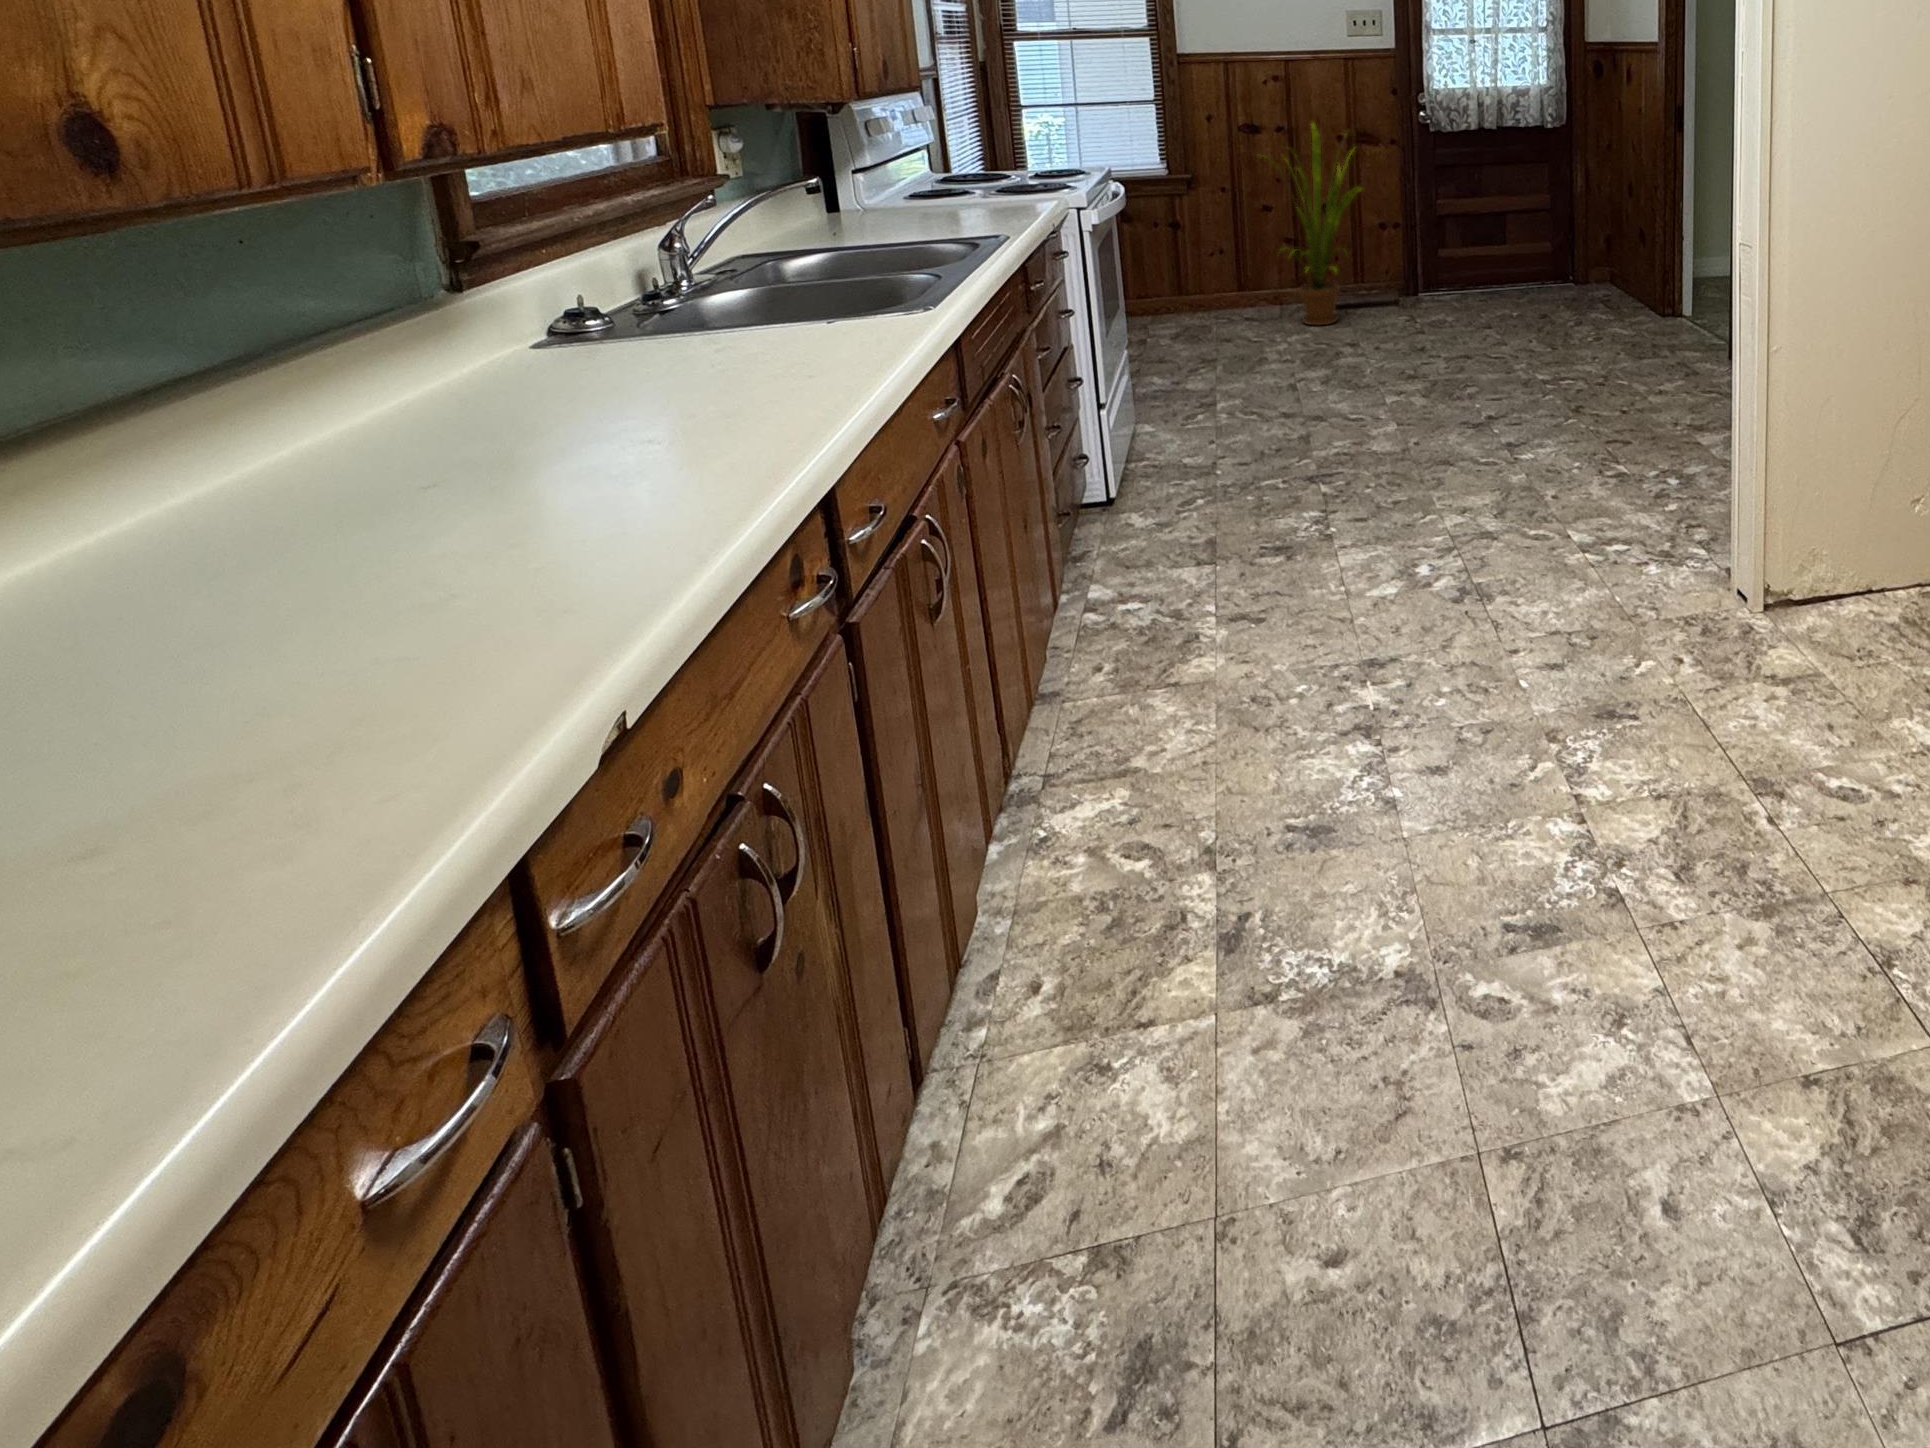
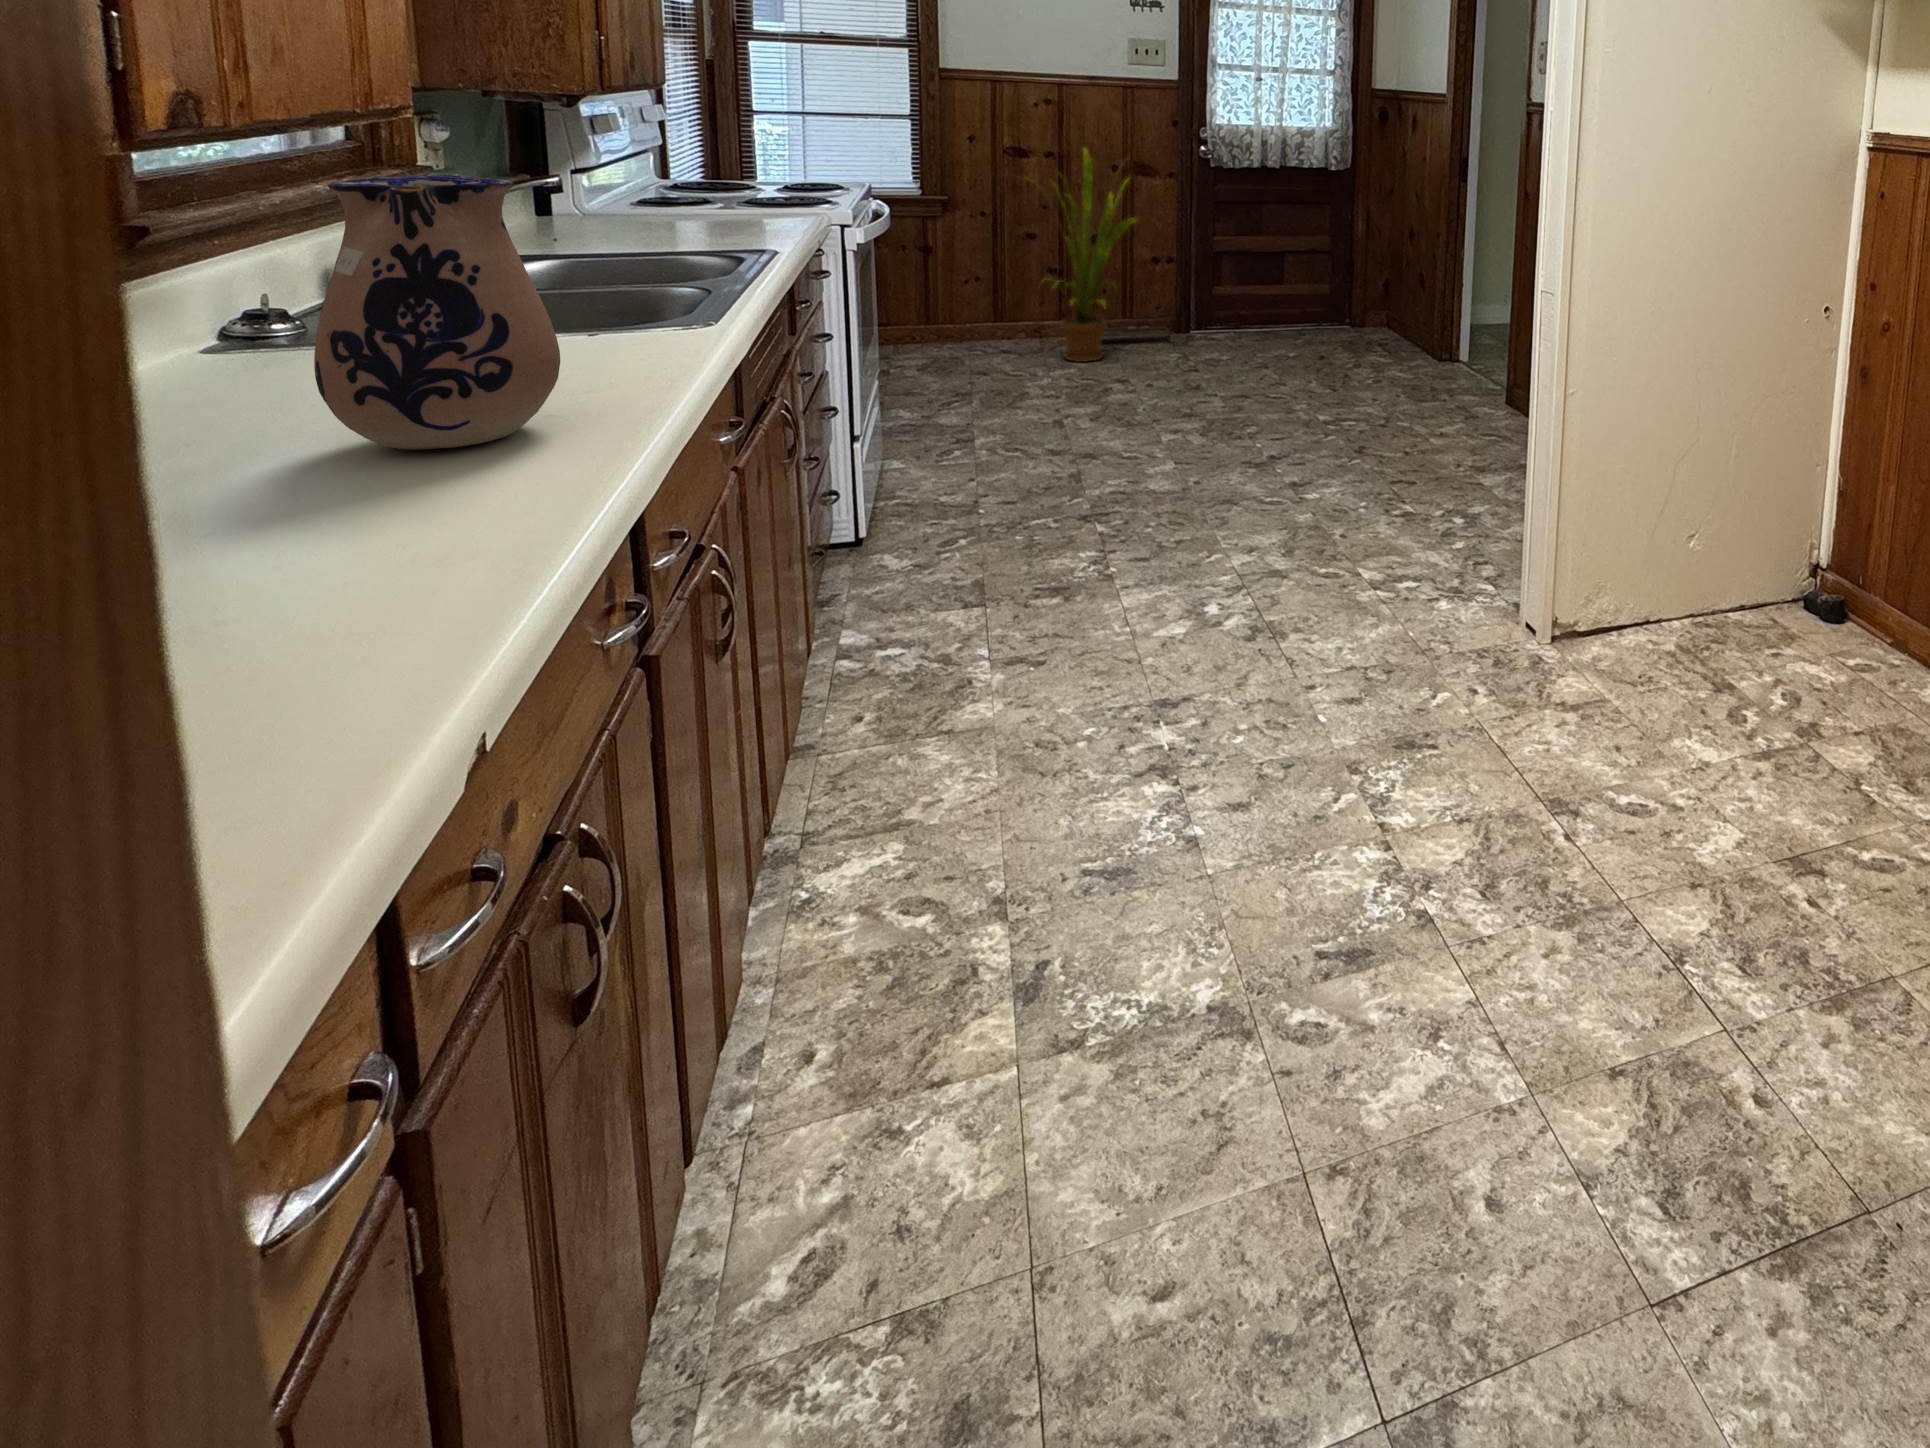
ceramic pitcher: none [557,185,764,438] -> present [314,174,560,449]

